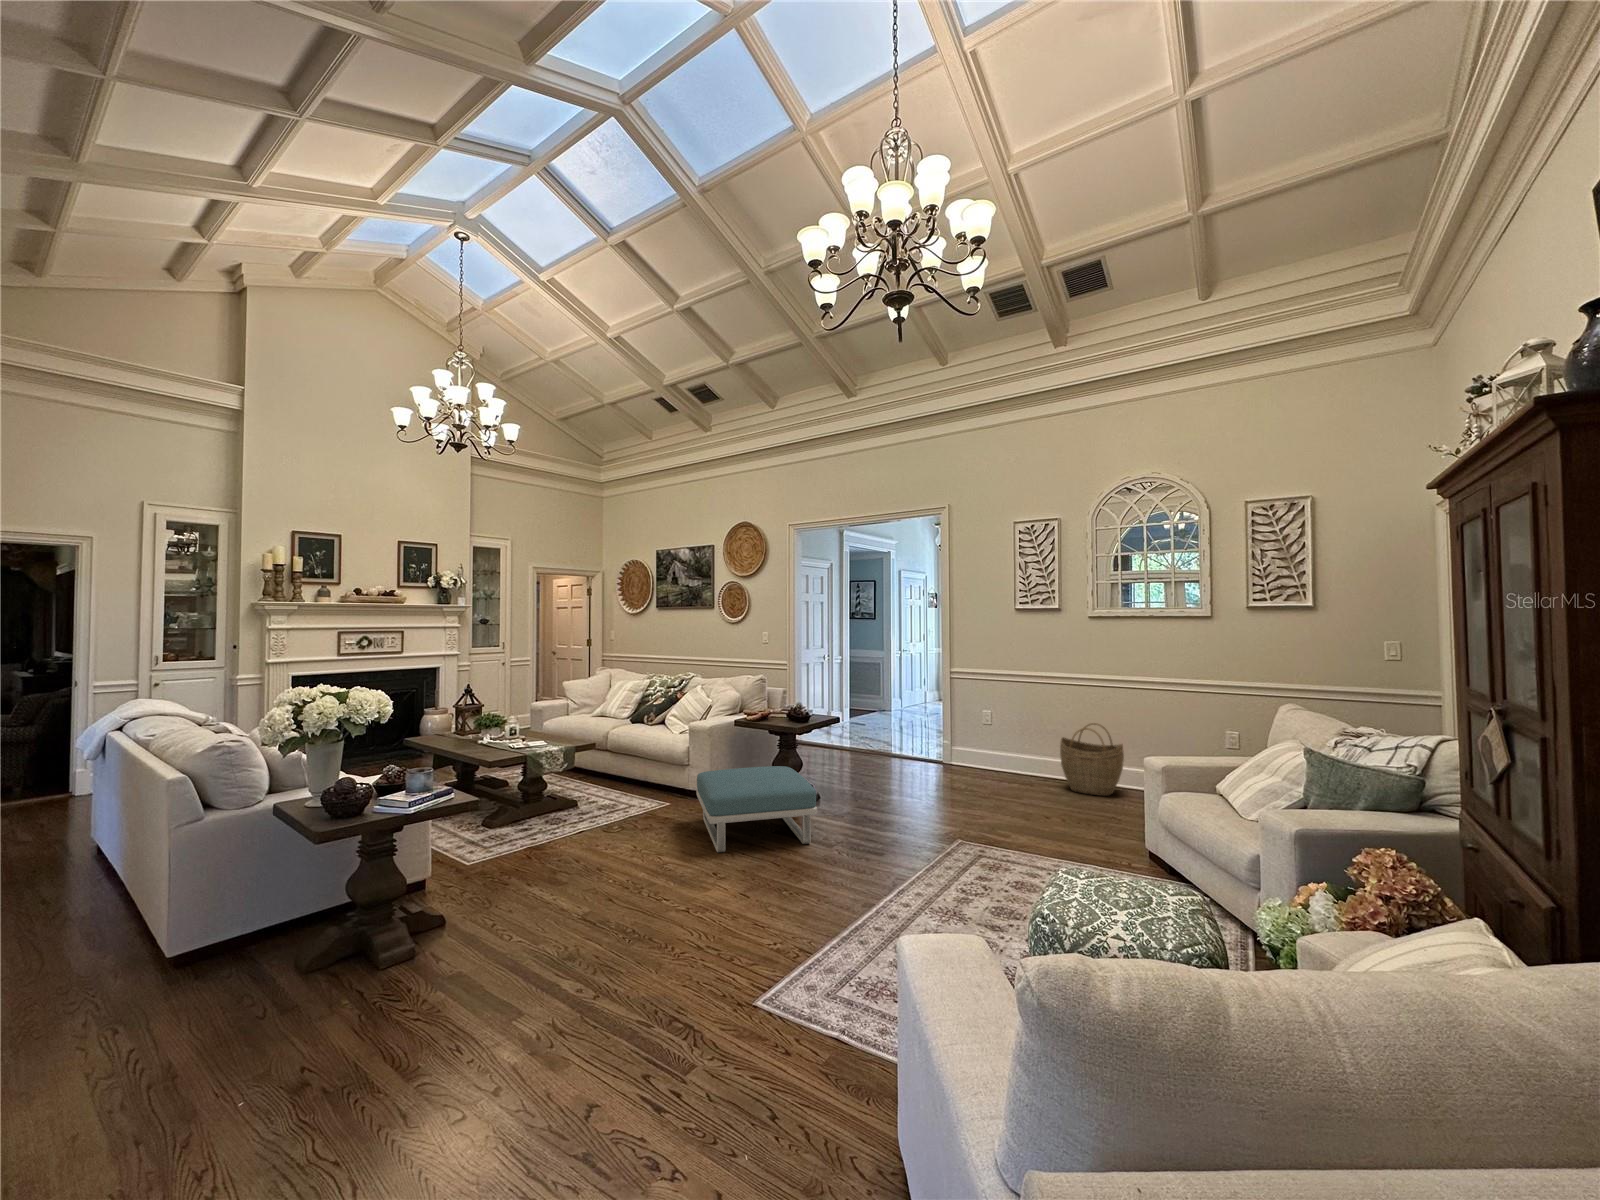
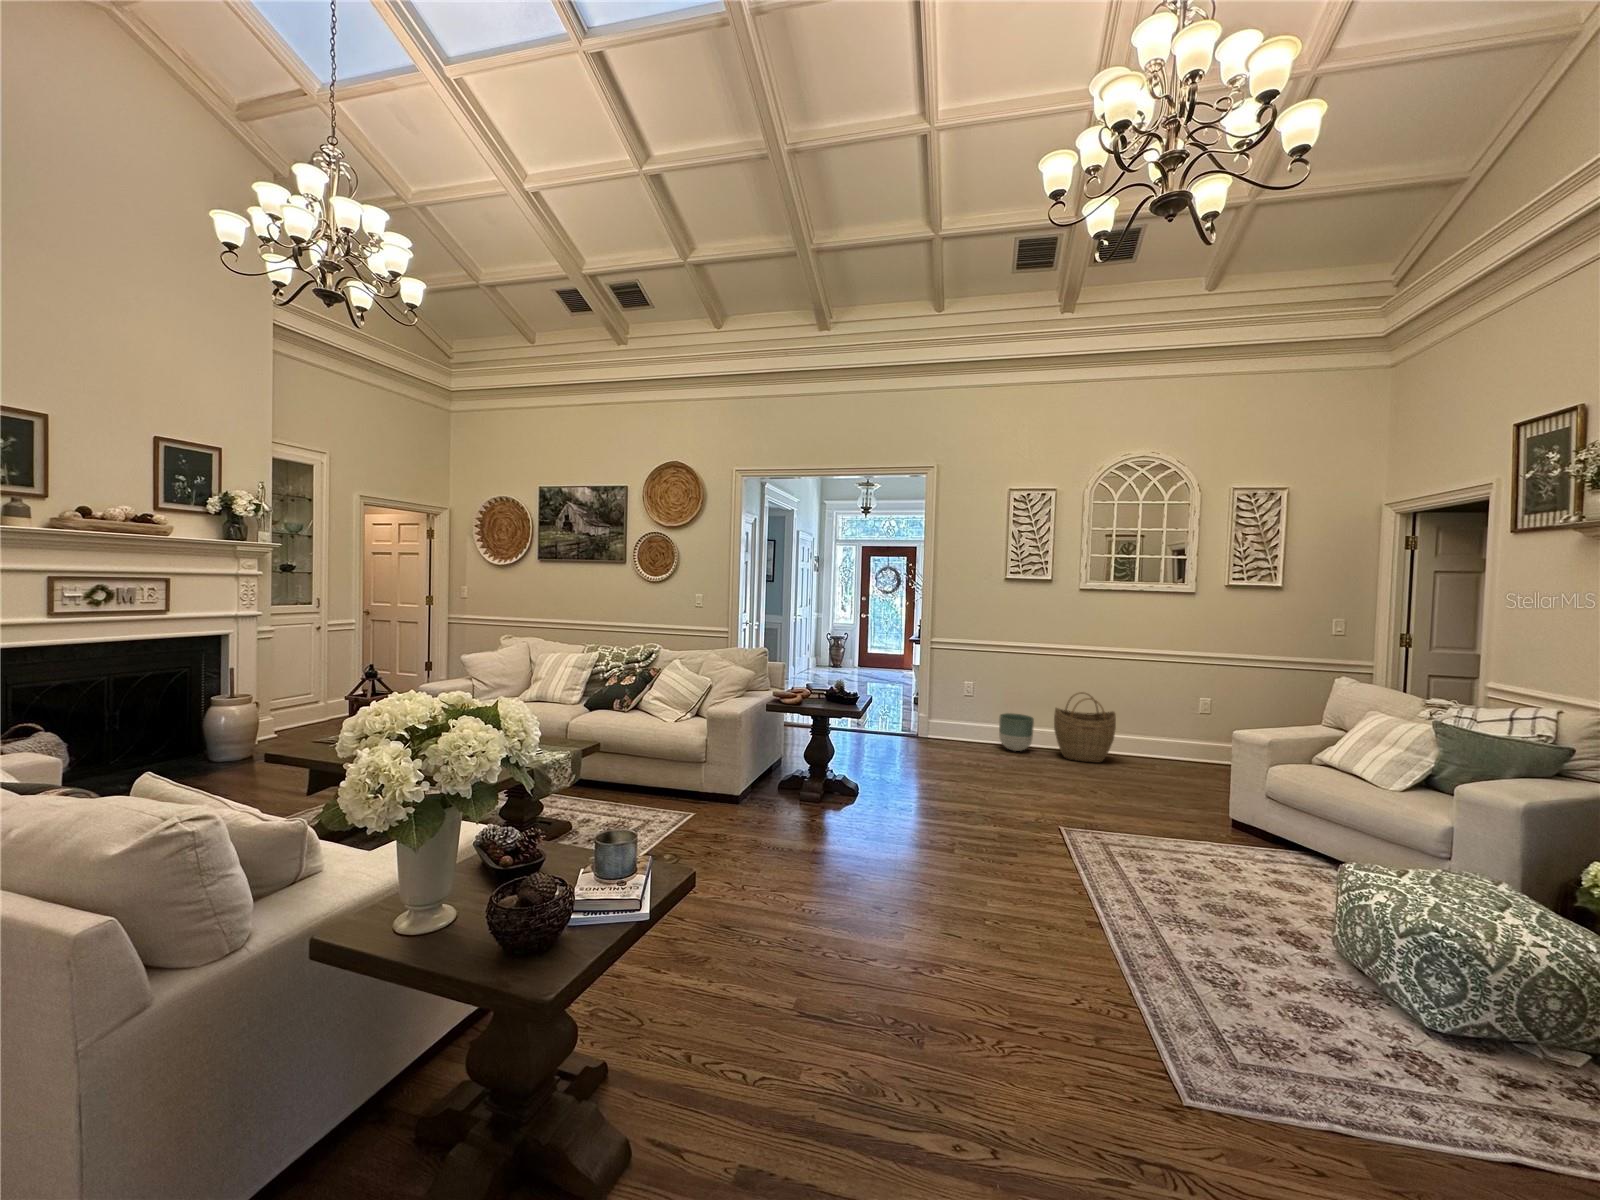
planter: none [1010,743,1045,781] -> present [999,713,1034,751]
footstool: present [696,766,817,852] -> none [760,759,935,880]

